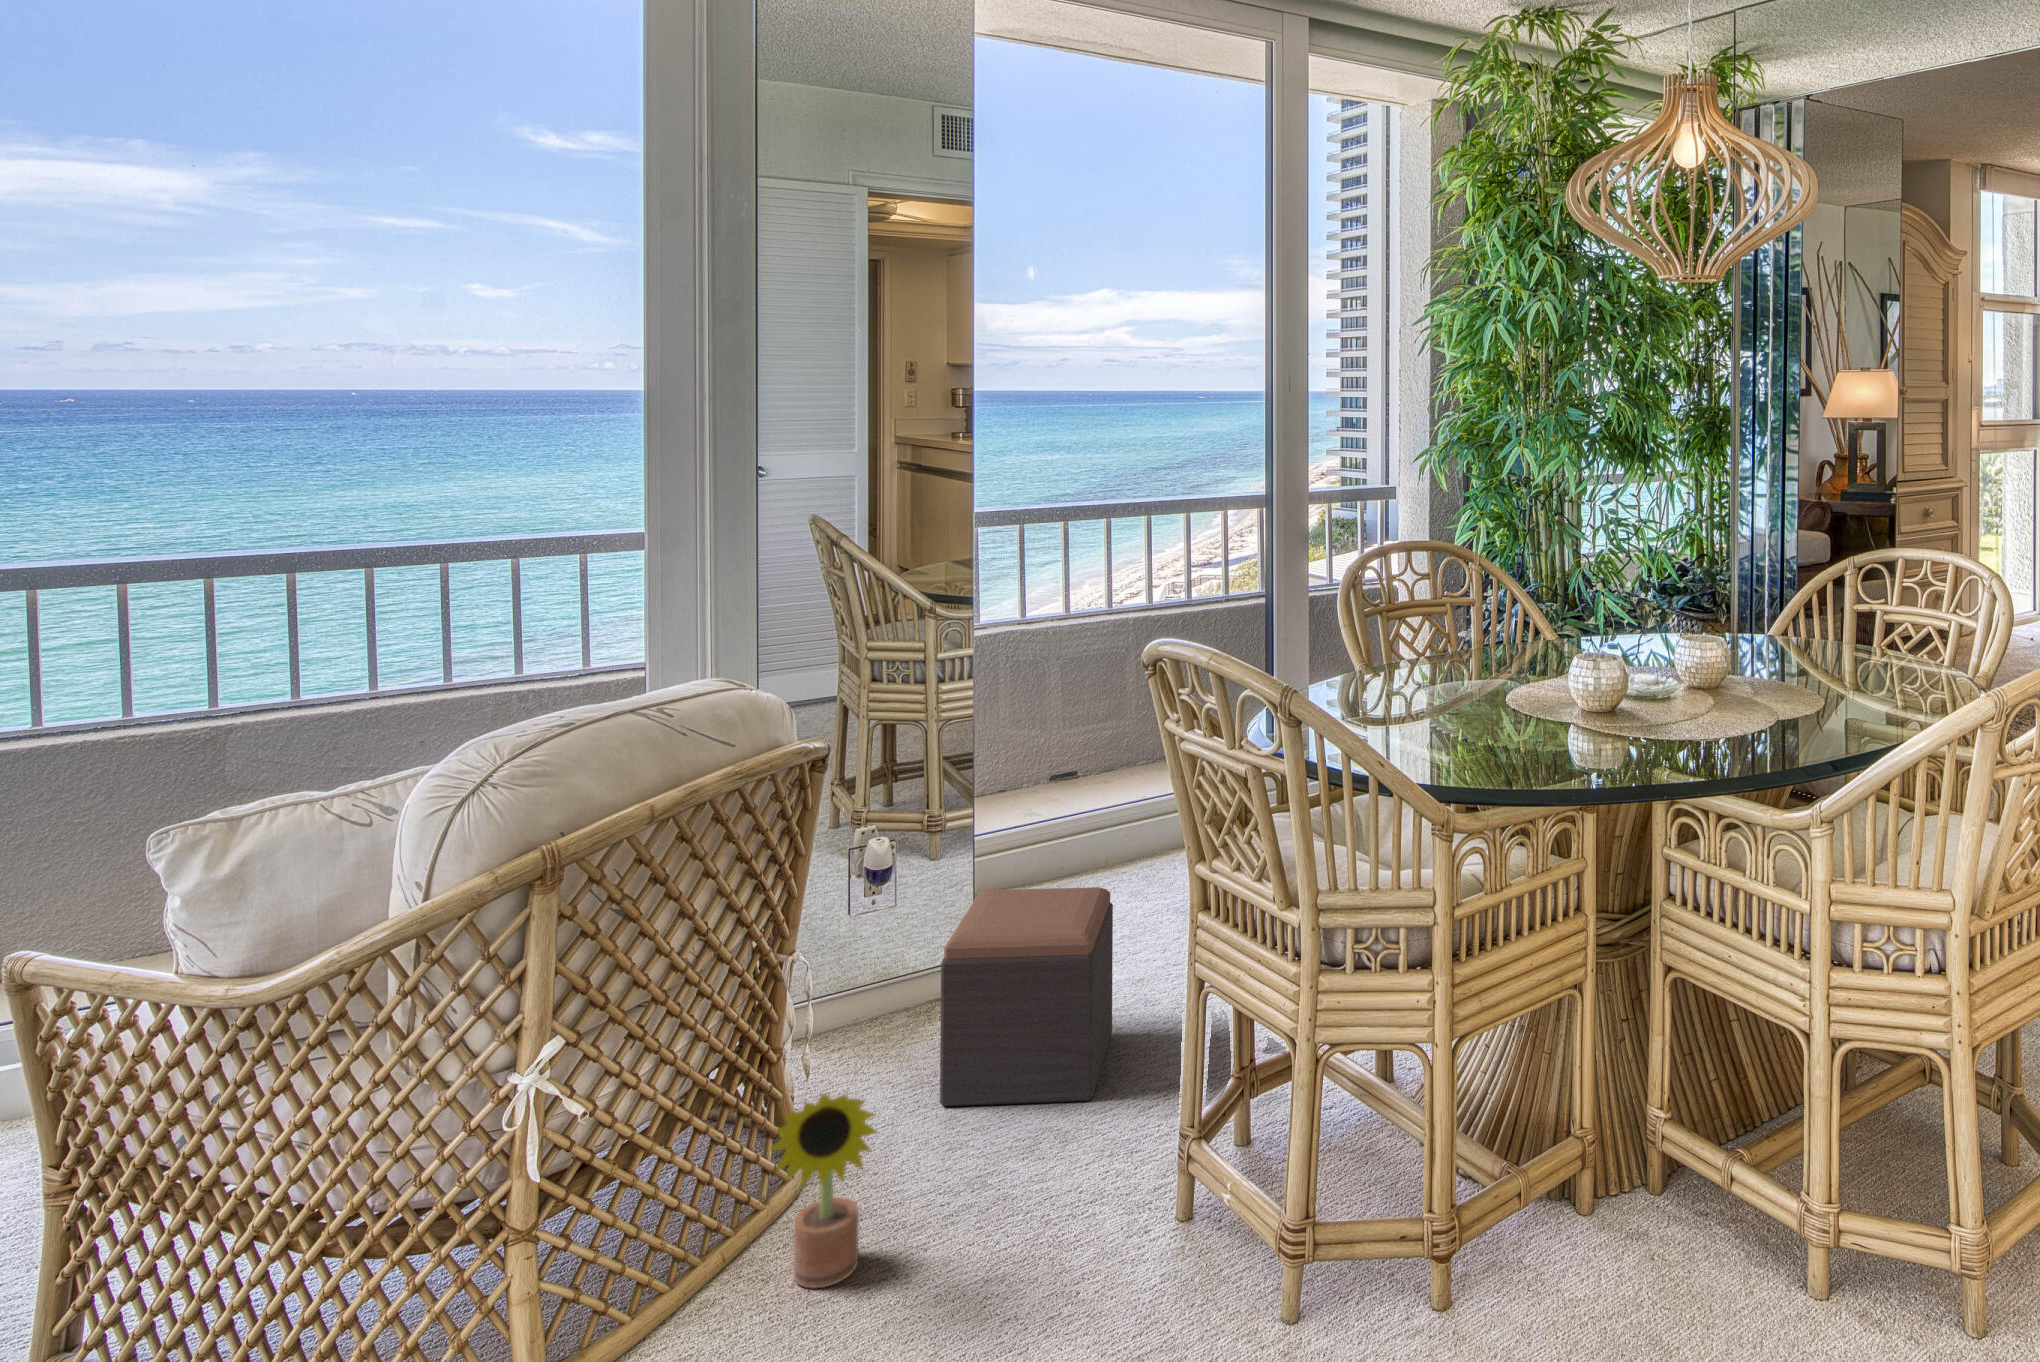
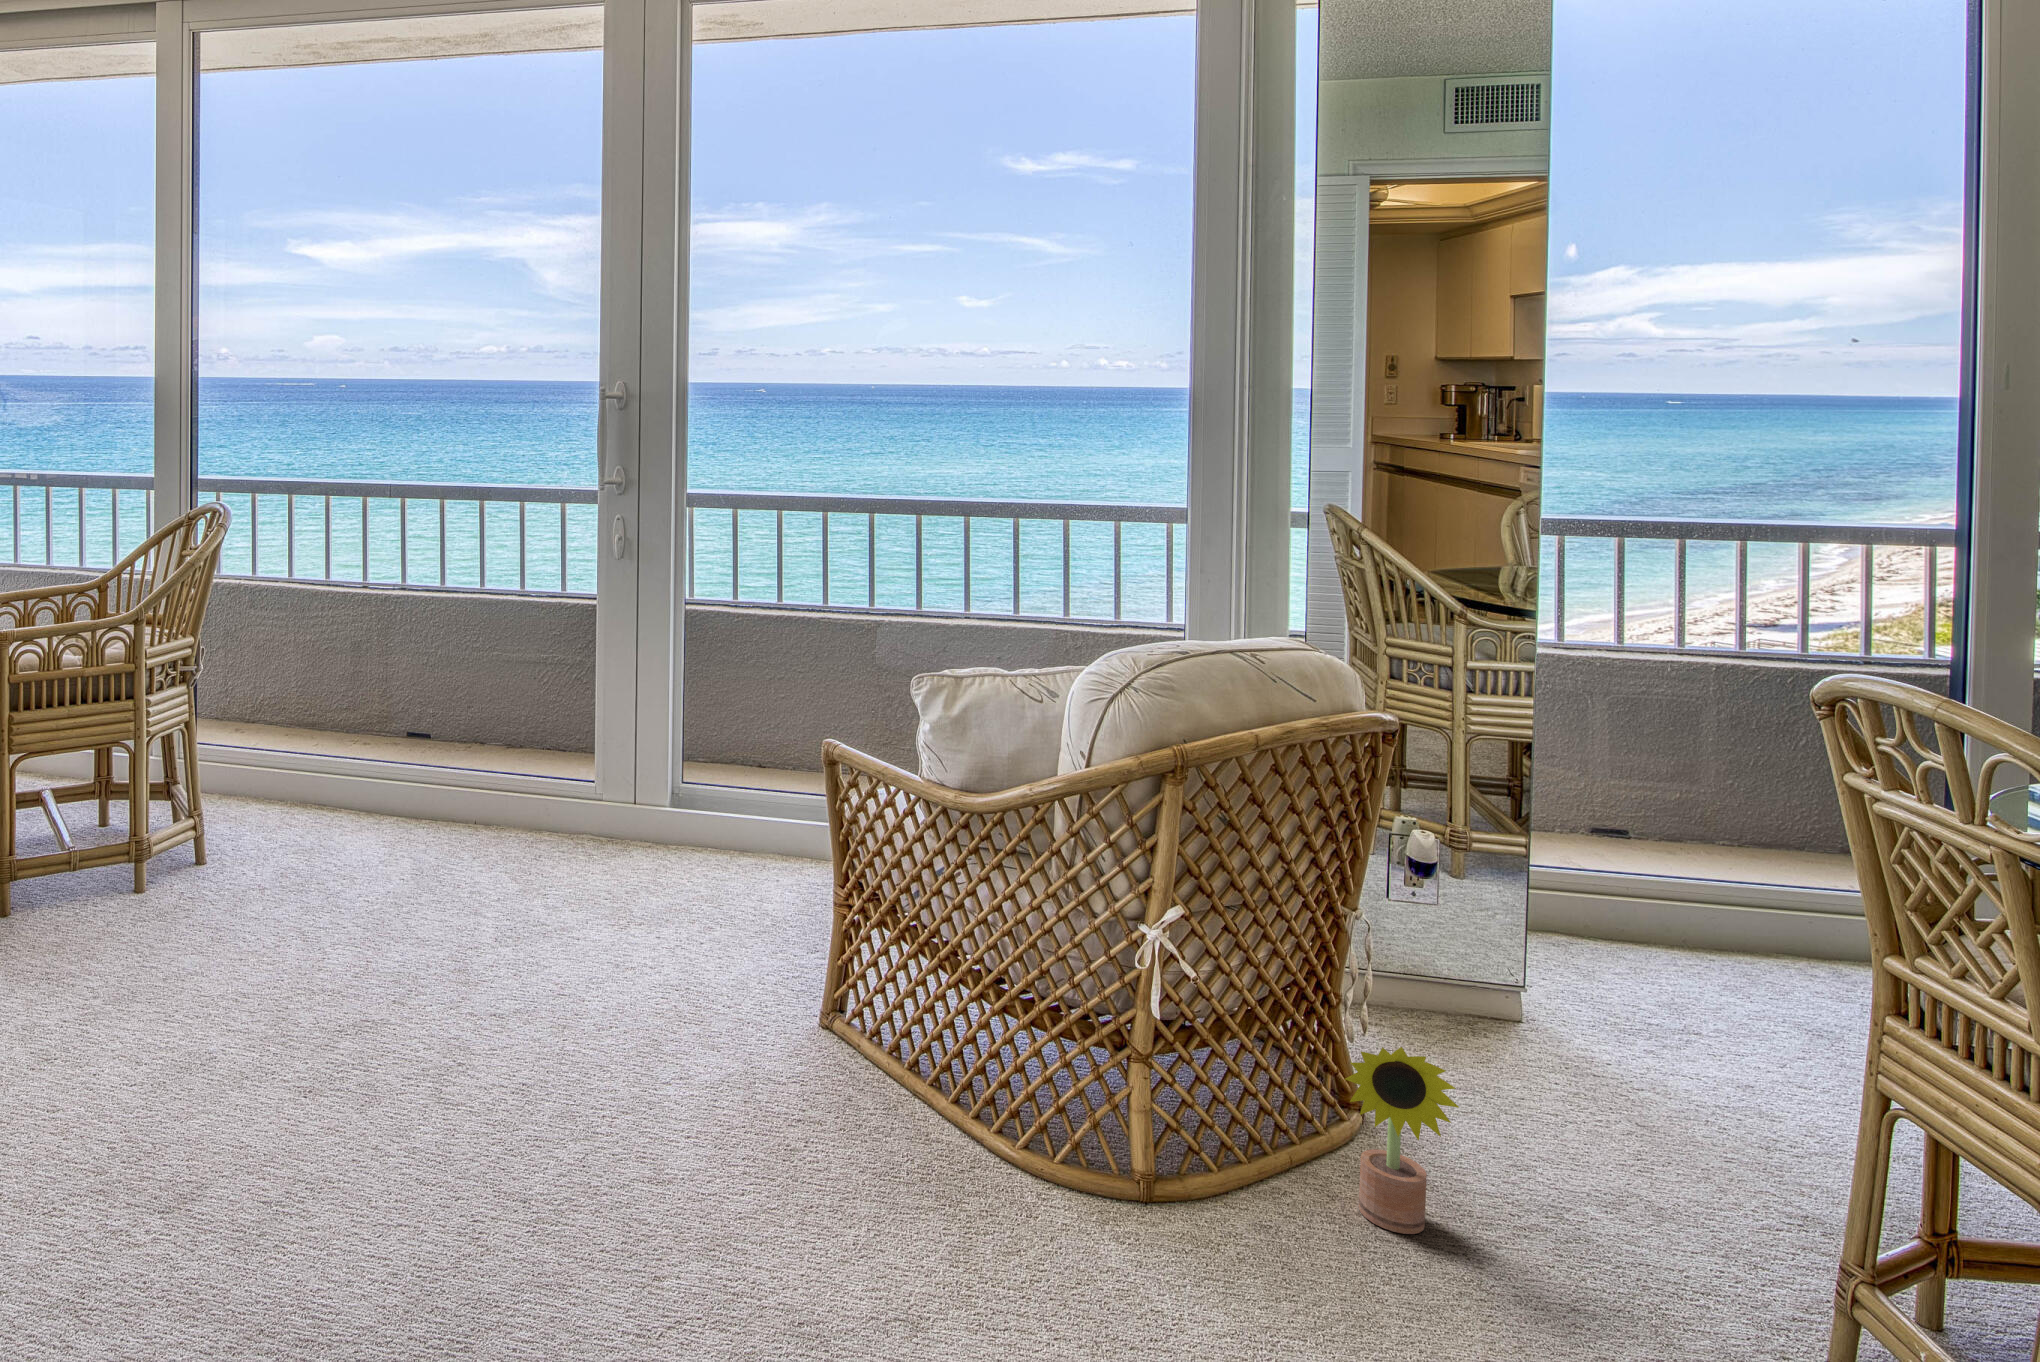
footstool: present [940,887,1113,1106] -> none [1485,919,1704,1187]

